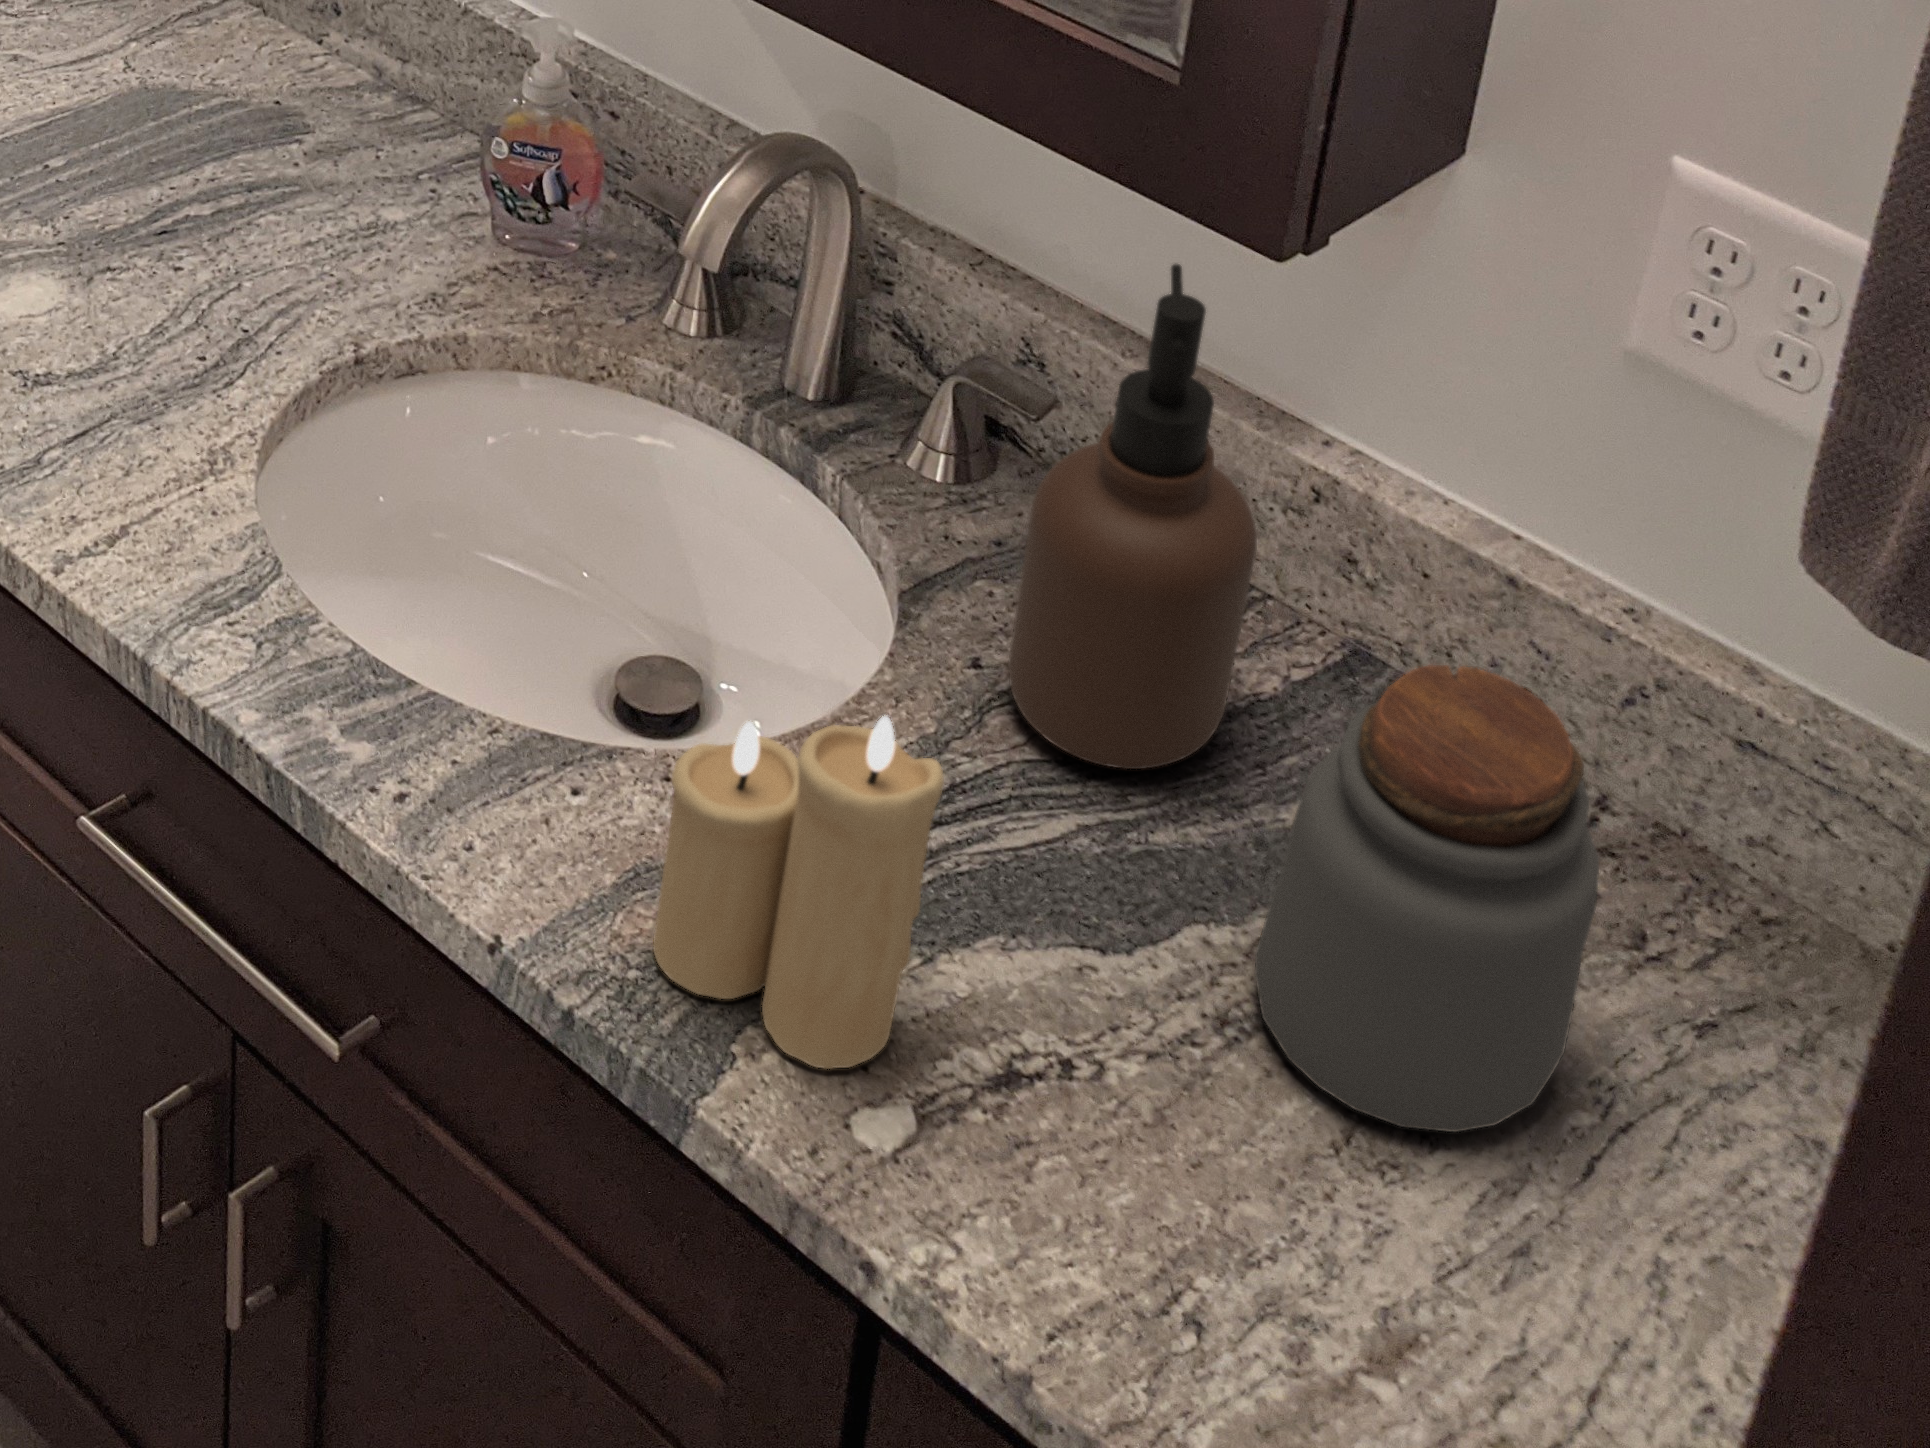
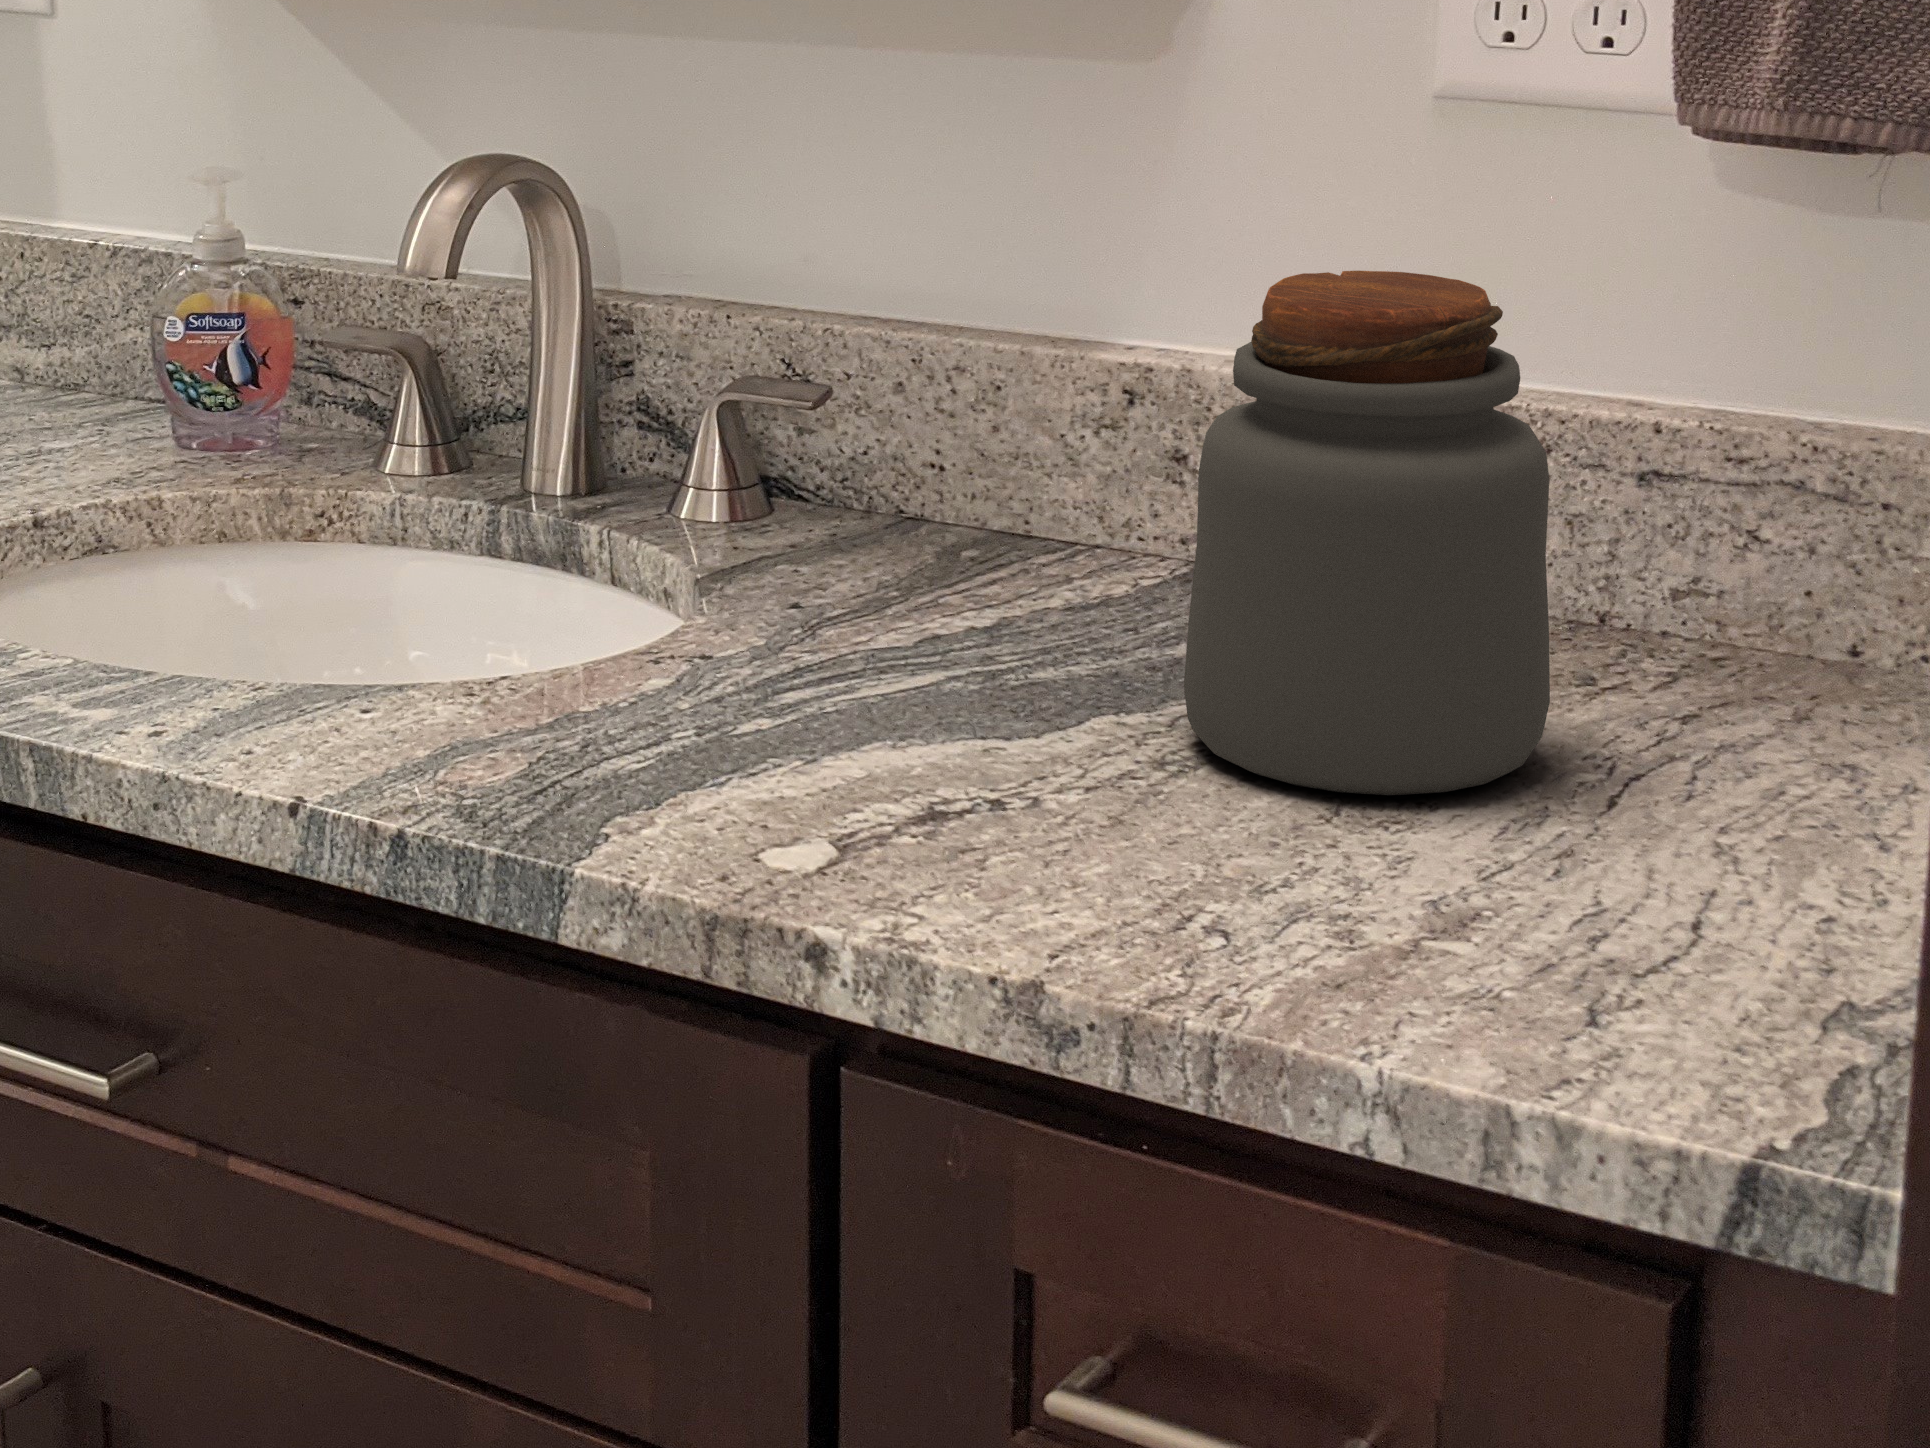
soap dispenser: present [1008,264,1257,769] -> none [834,47,1088,643]
candle: present [653,716,944,1069] -> none [480,322,802,829]

